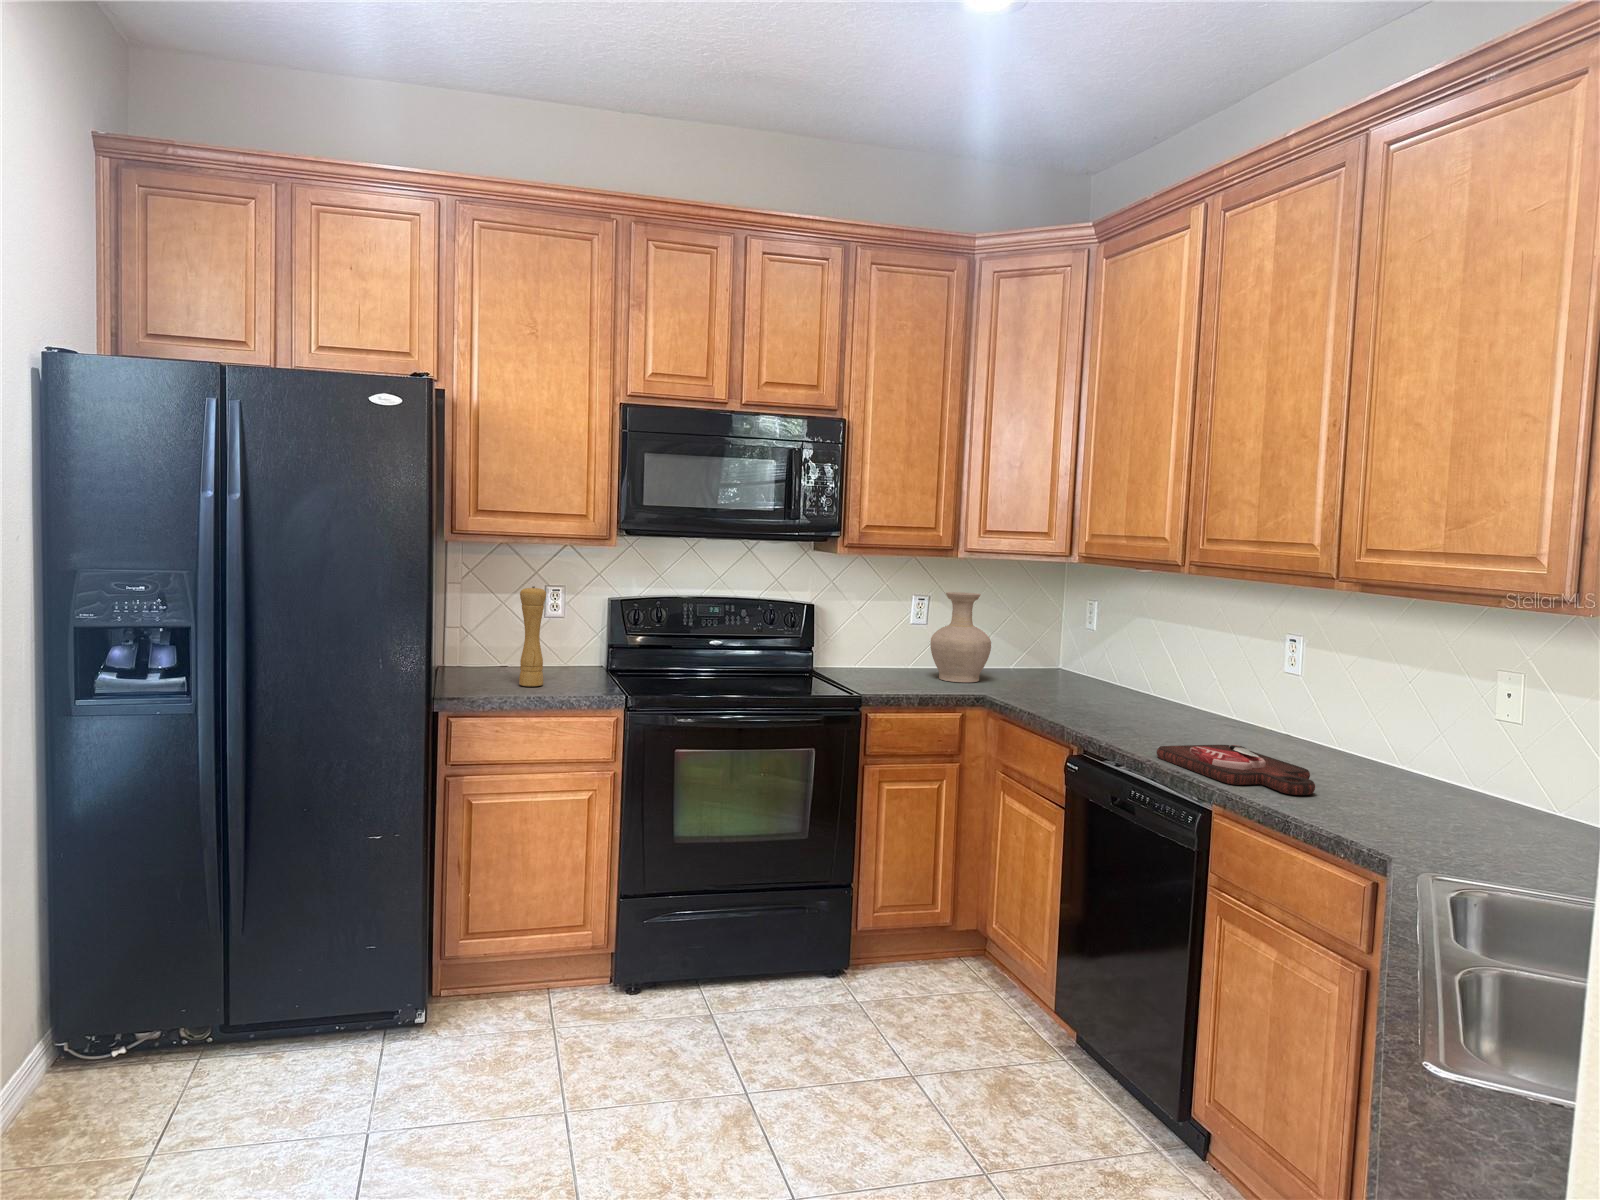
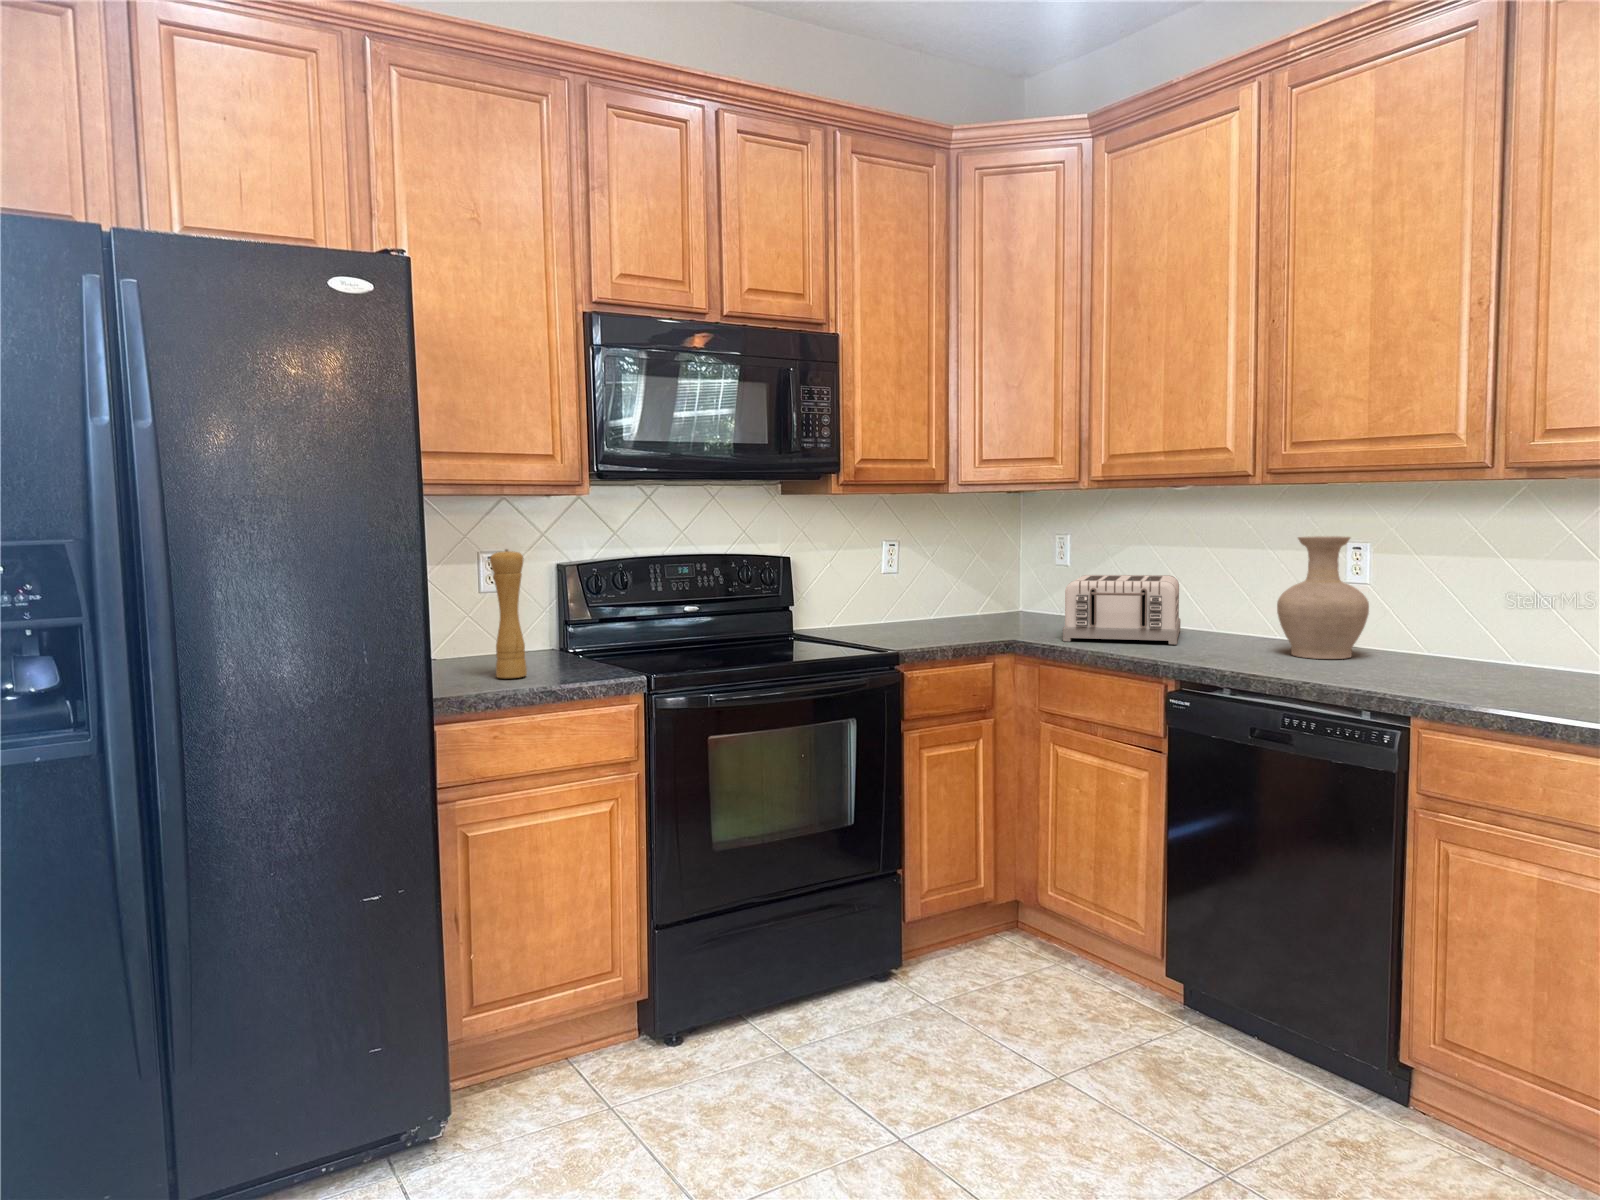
vase: present [930,592,991,682] -> present [1277,536,1369,659]
toaster: none [1026,642,1158,715] -> present [1063,575,1181,644]
cutting board: present [1157,745,1315,795] -> none [1300,657,1518,697]

